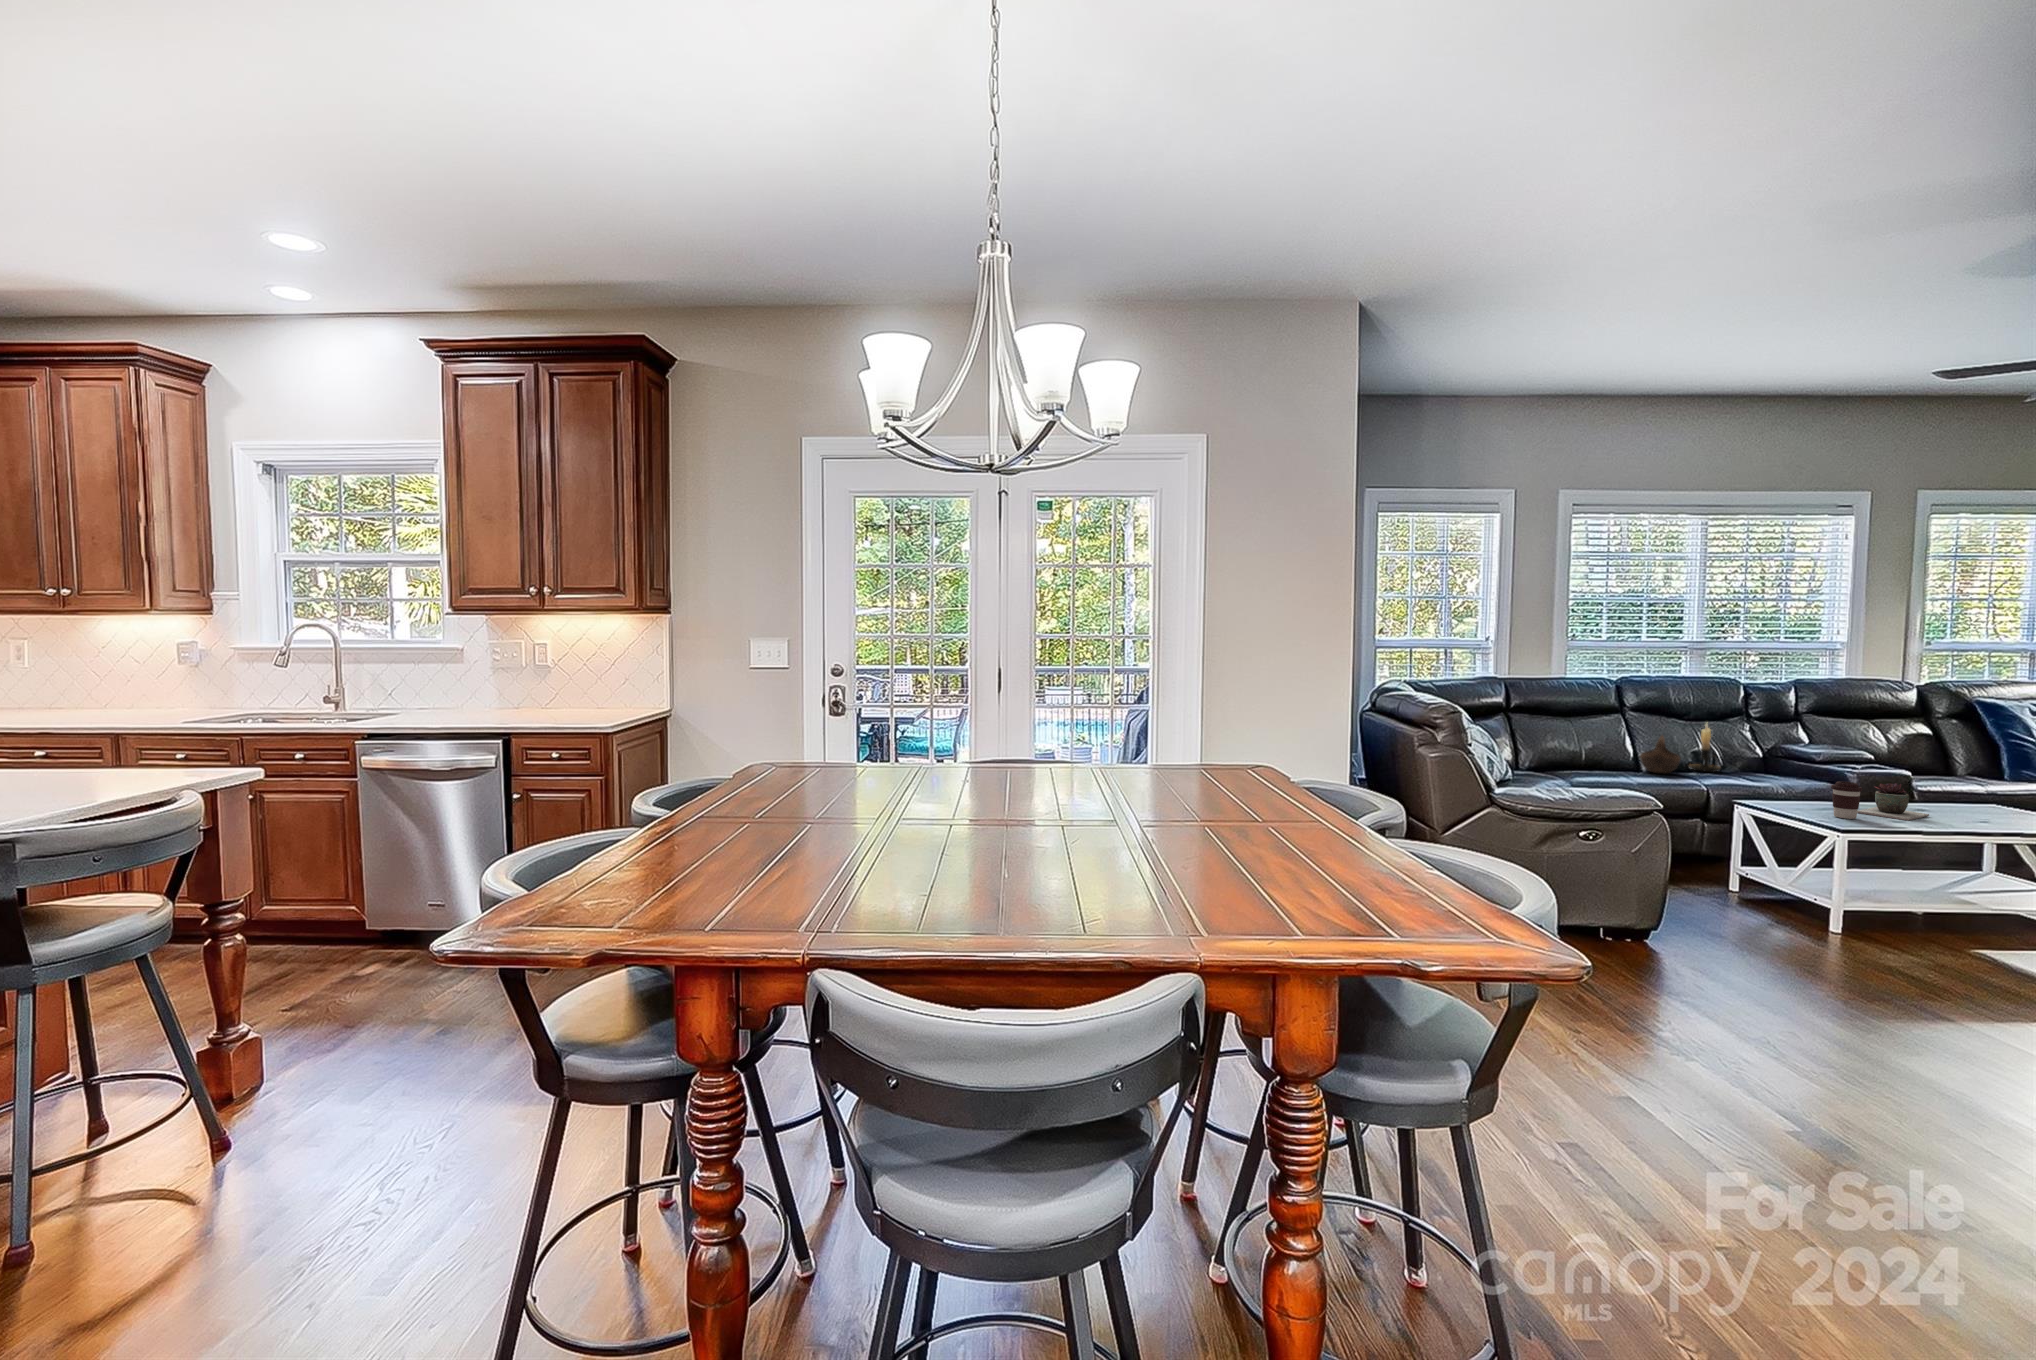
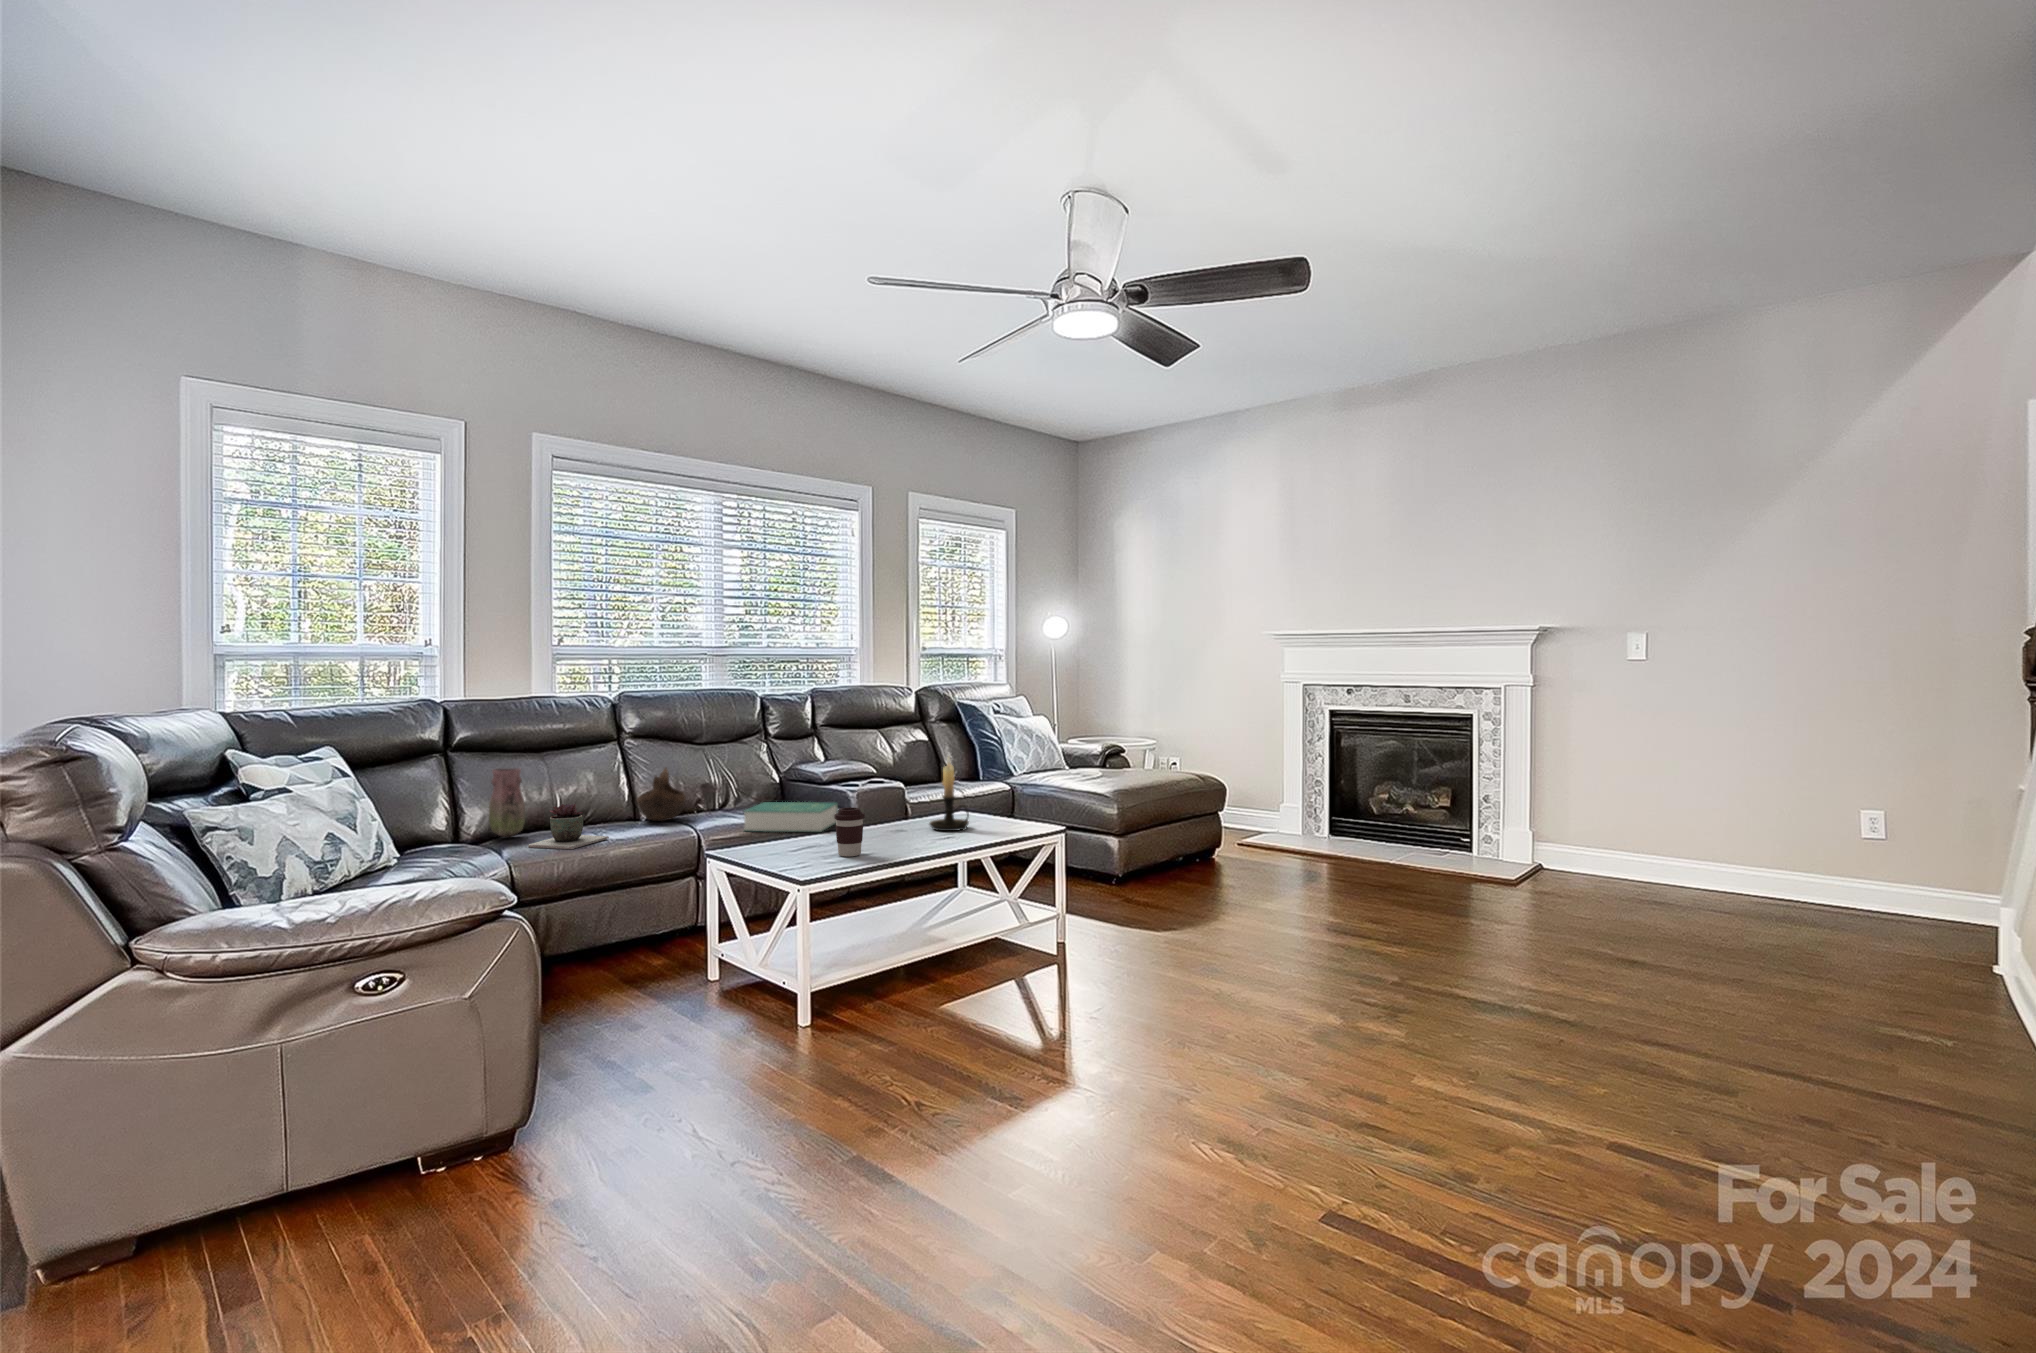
candle holder: present [1689,724,1721,772] -> present [930,757,969,831]
vase: none [1538,725,1562,770] -> present [489,768,525,837]
book: none [1736,770,1829,799] -> present [744,802,838,832]
succulent plant: present [1857,783,1929,820] -> present [528,804,609,849]

